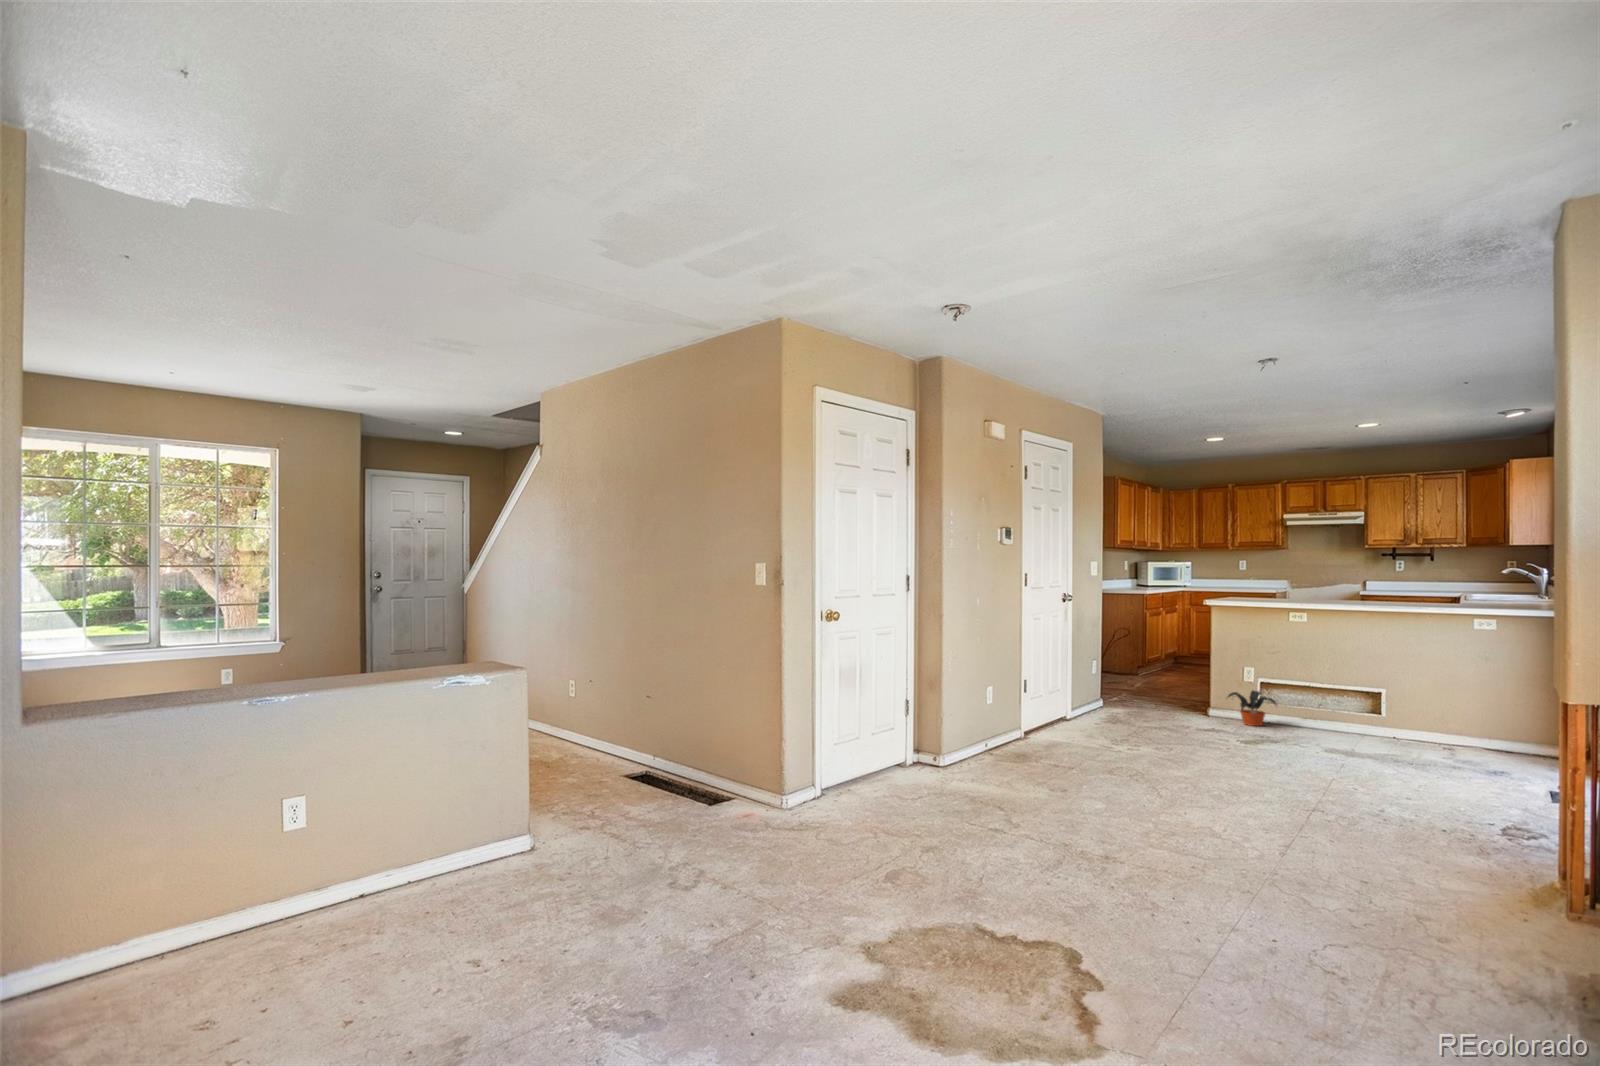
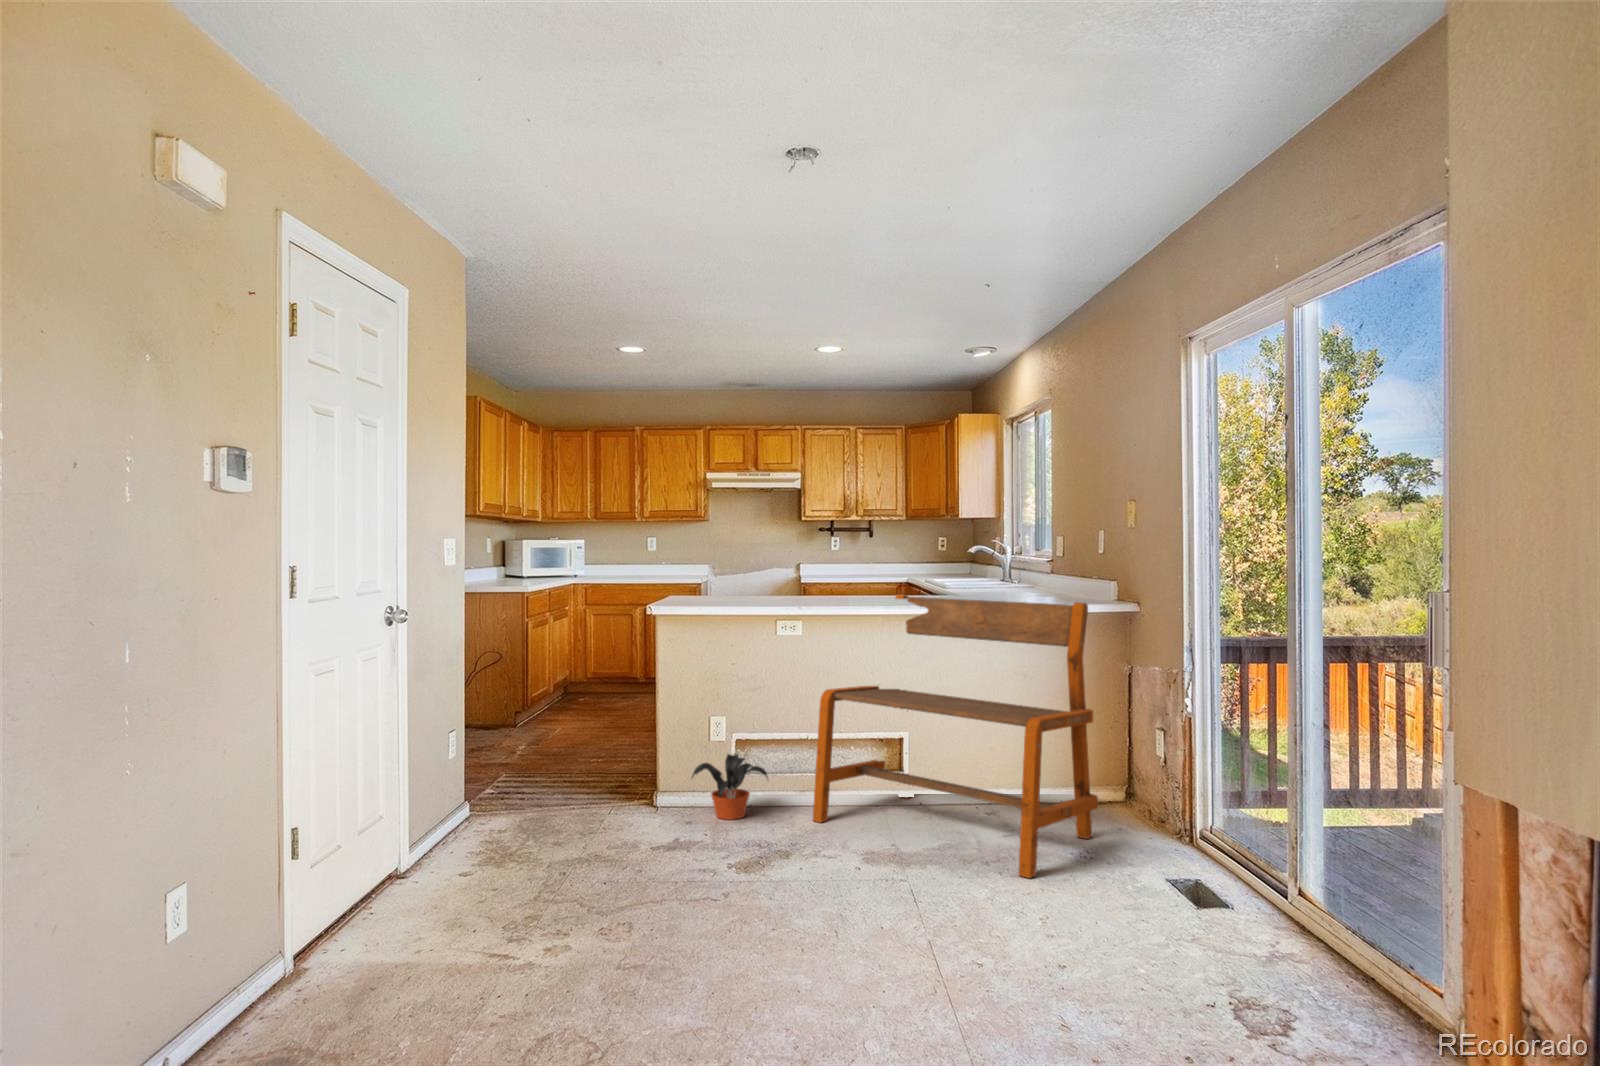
bench: none [1306,602,1523,773] -> present [813,594,1098,878]

